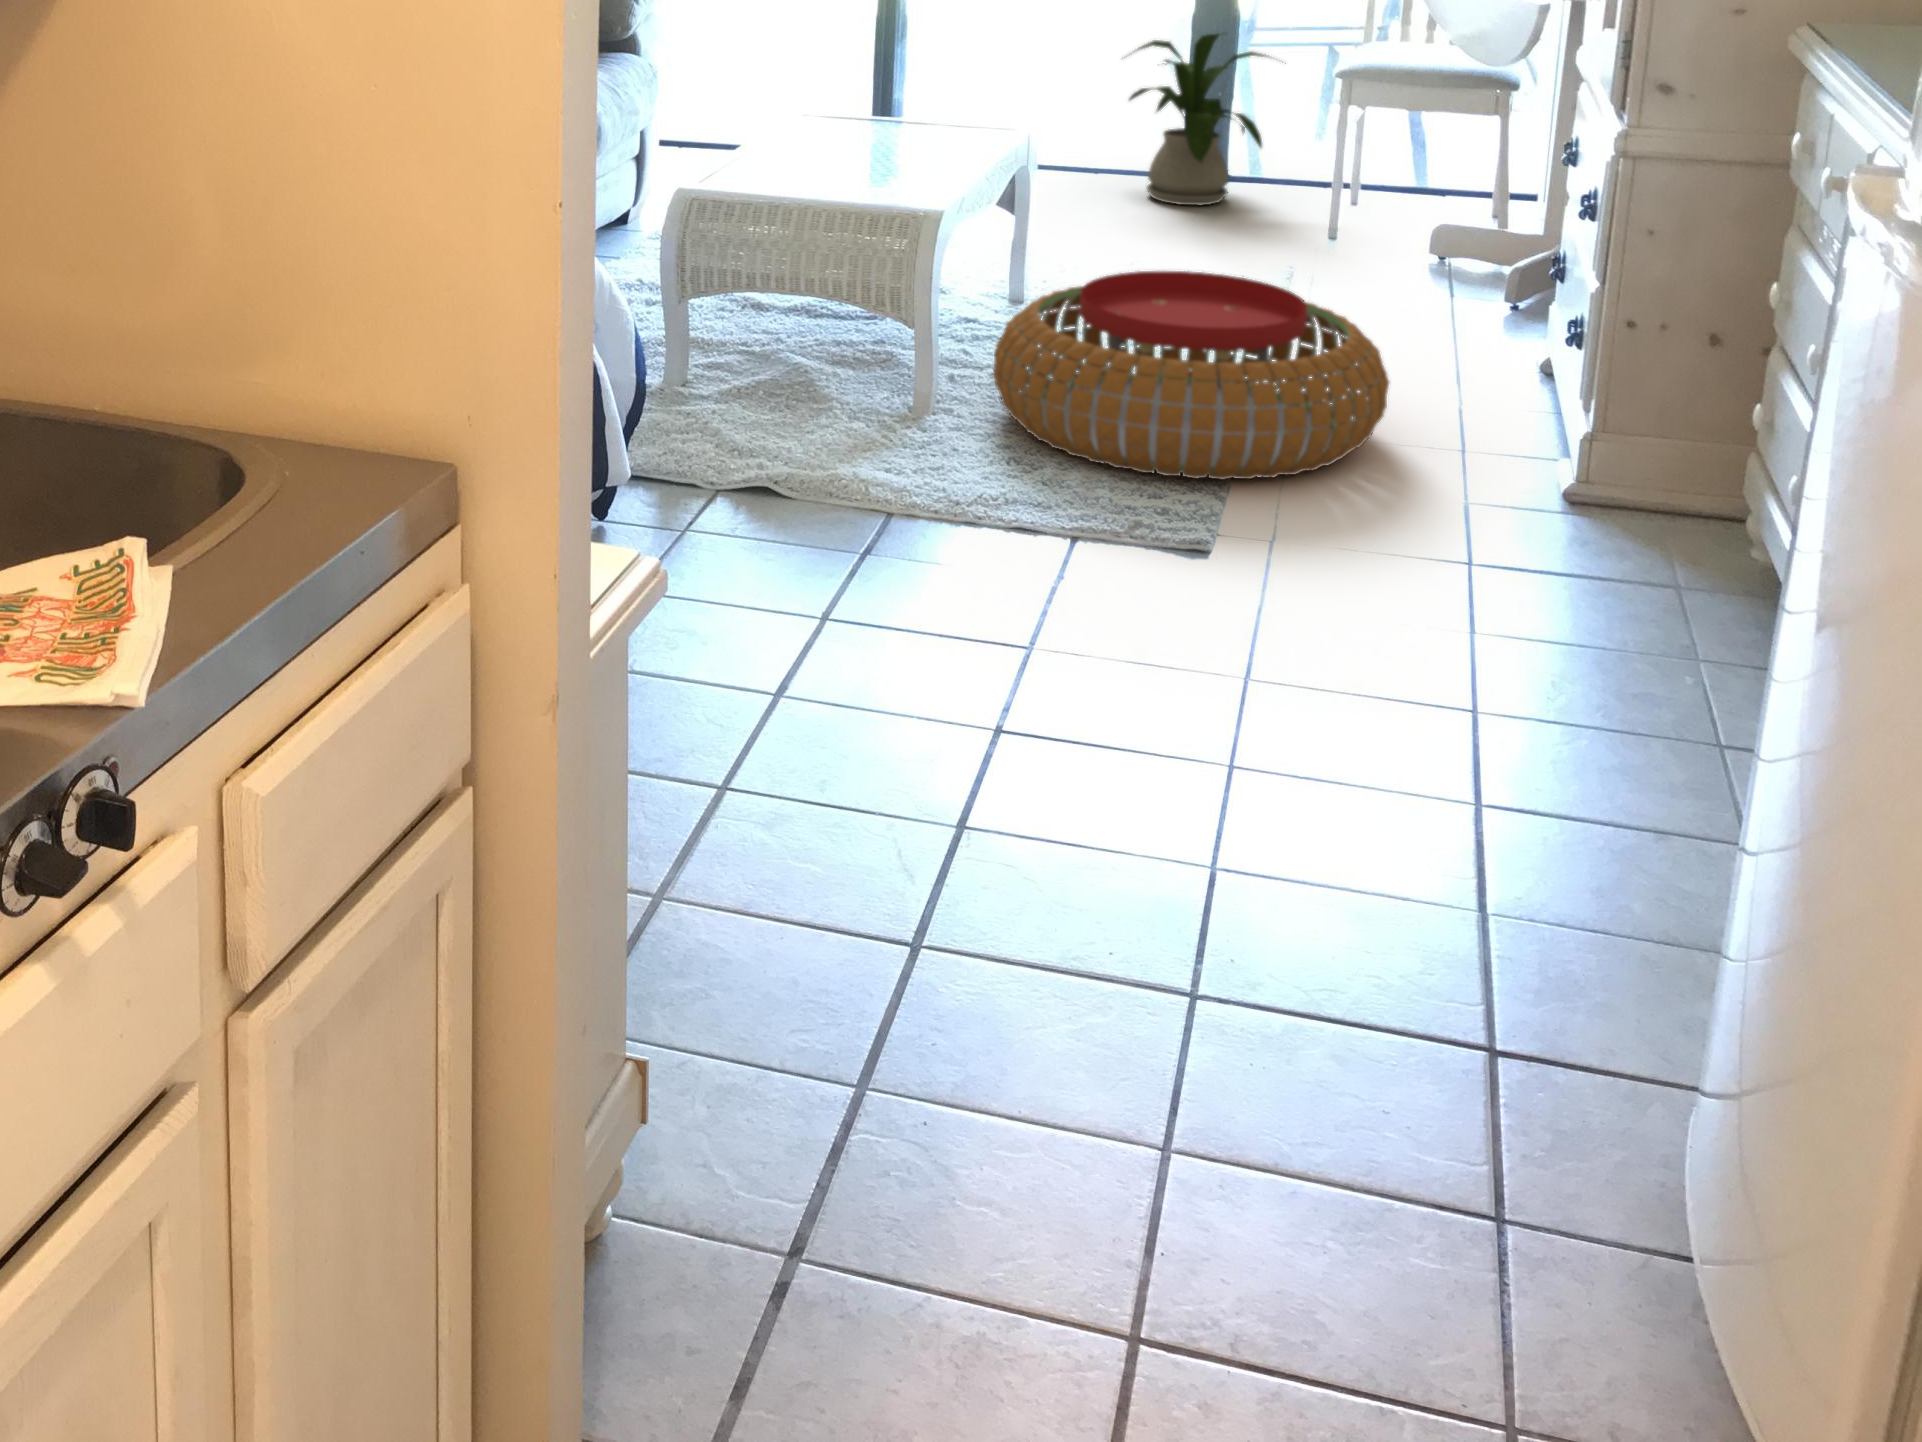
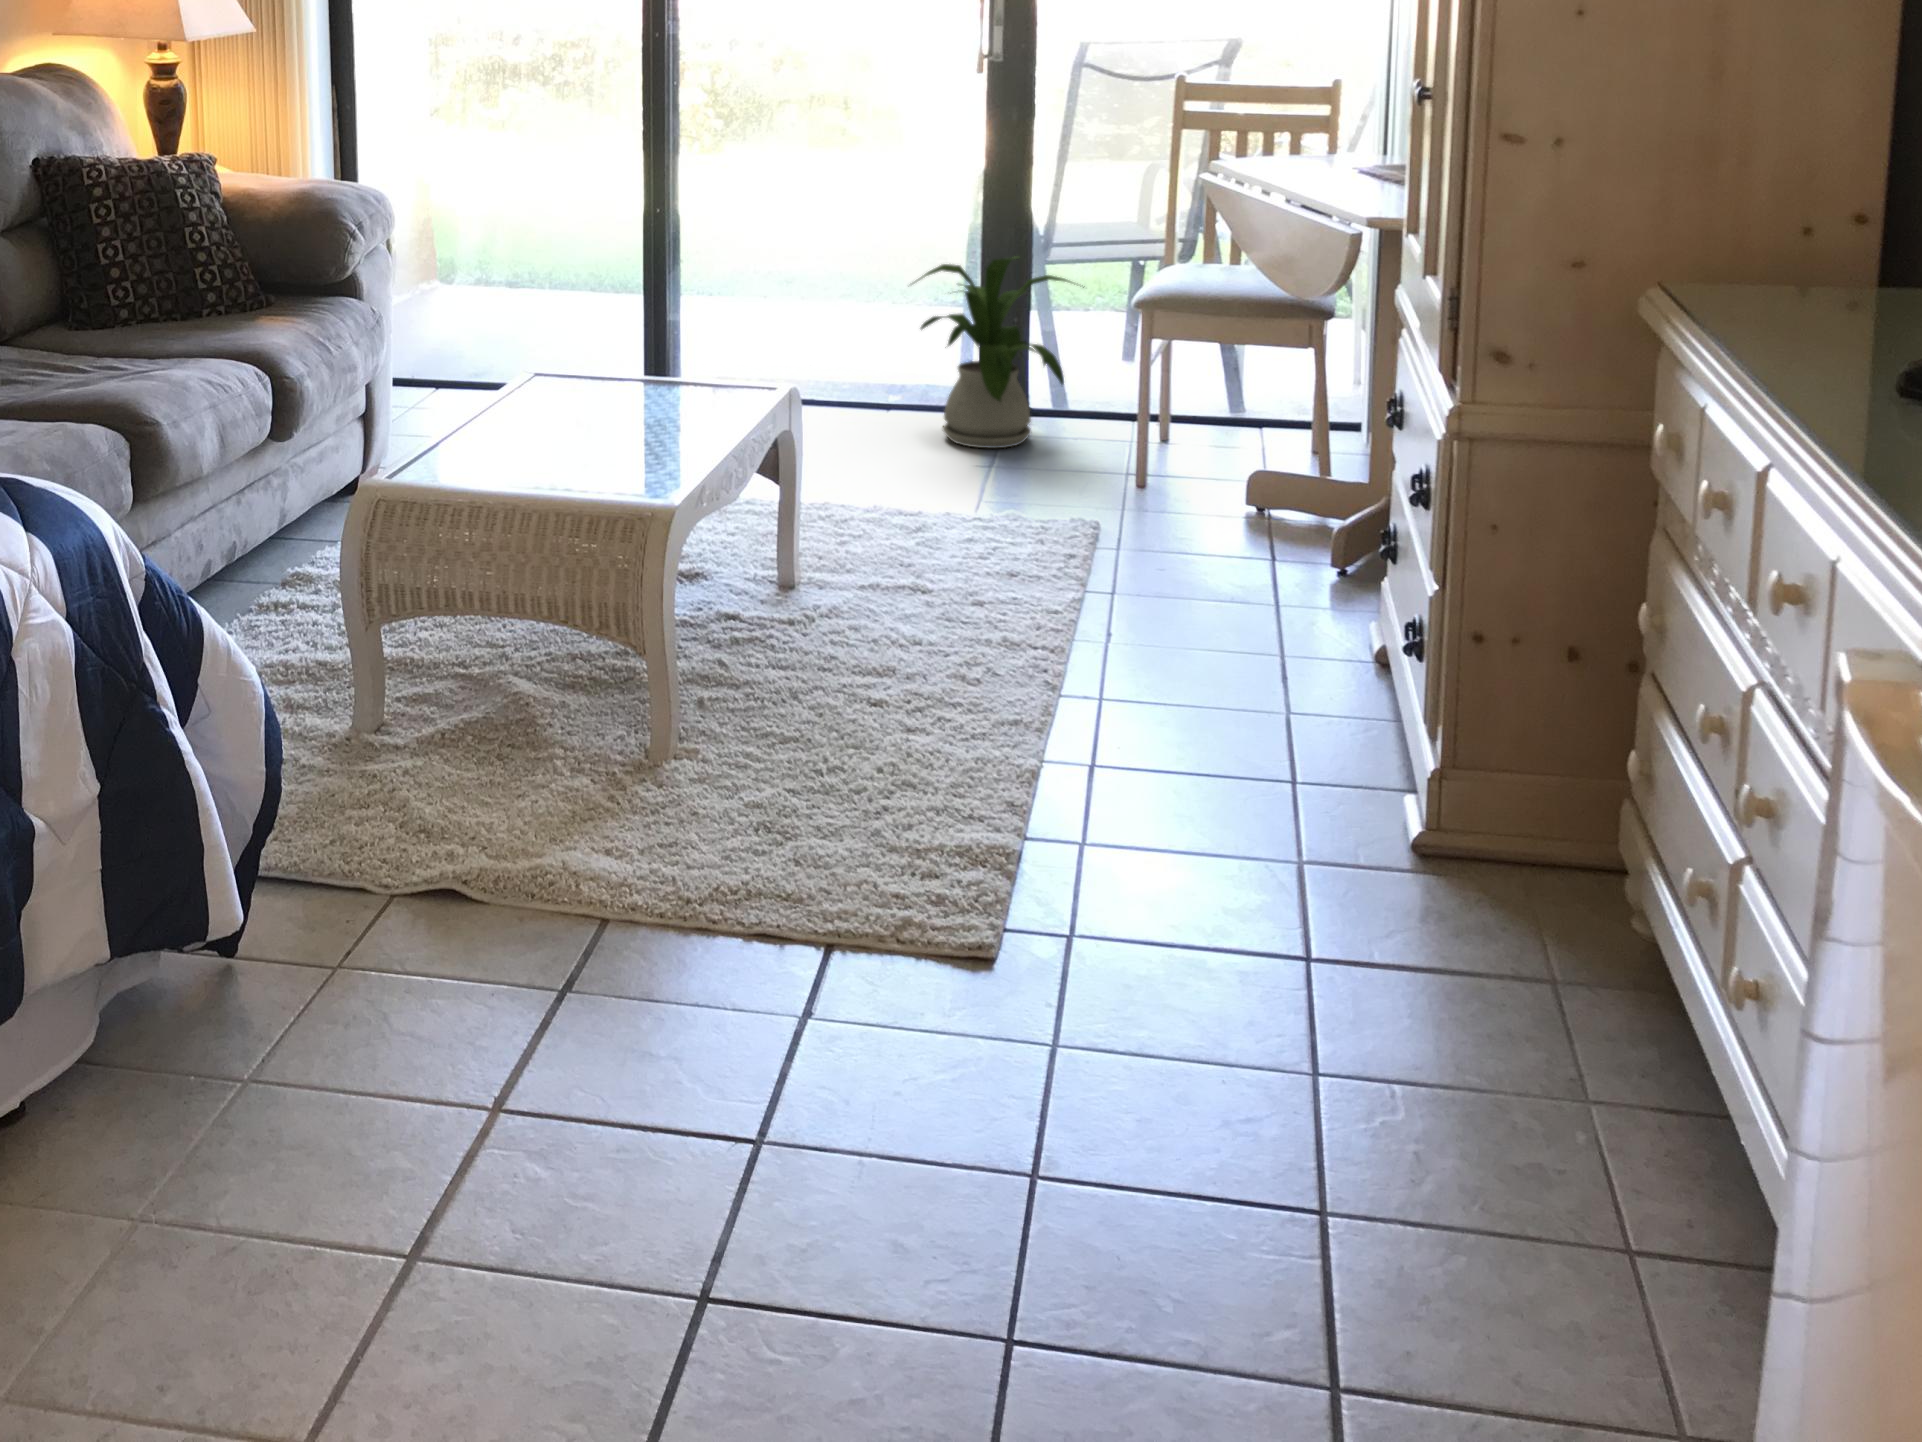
pouf: present [993,271,1389,479] -> none [742,569,1205,844]

